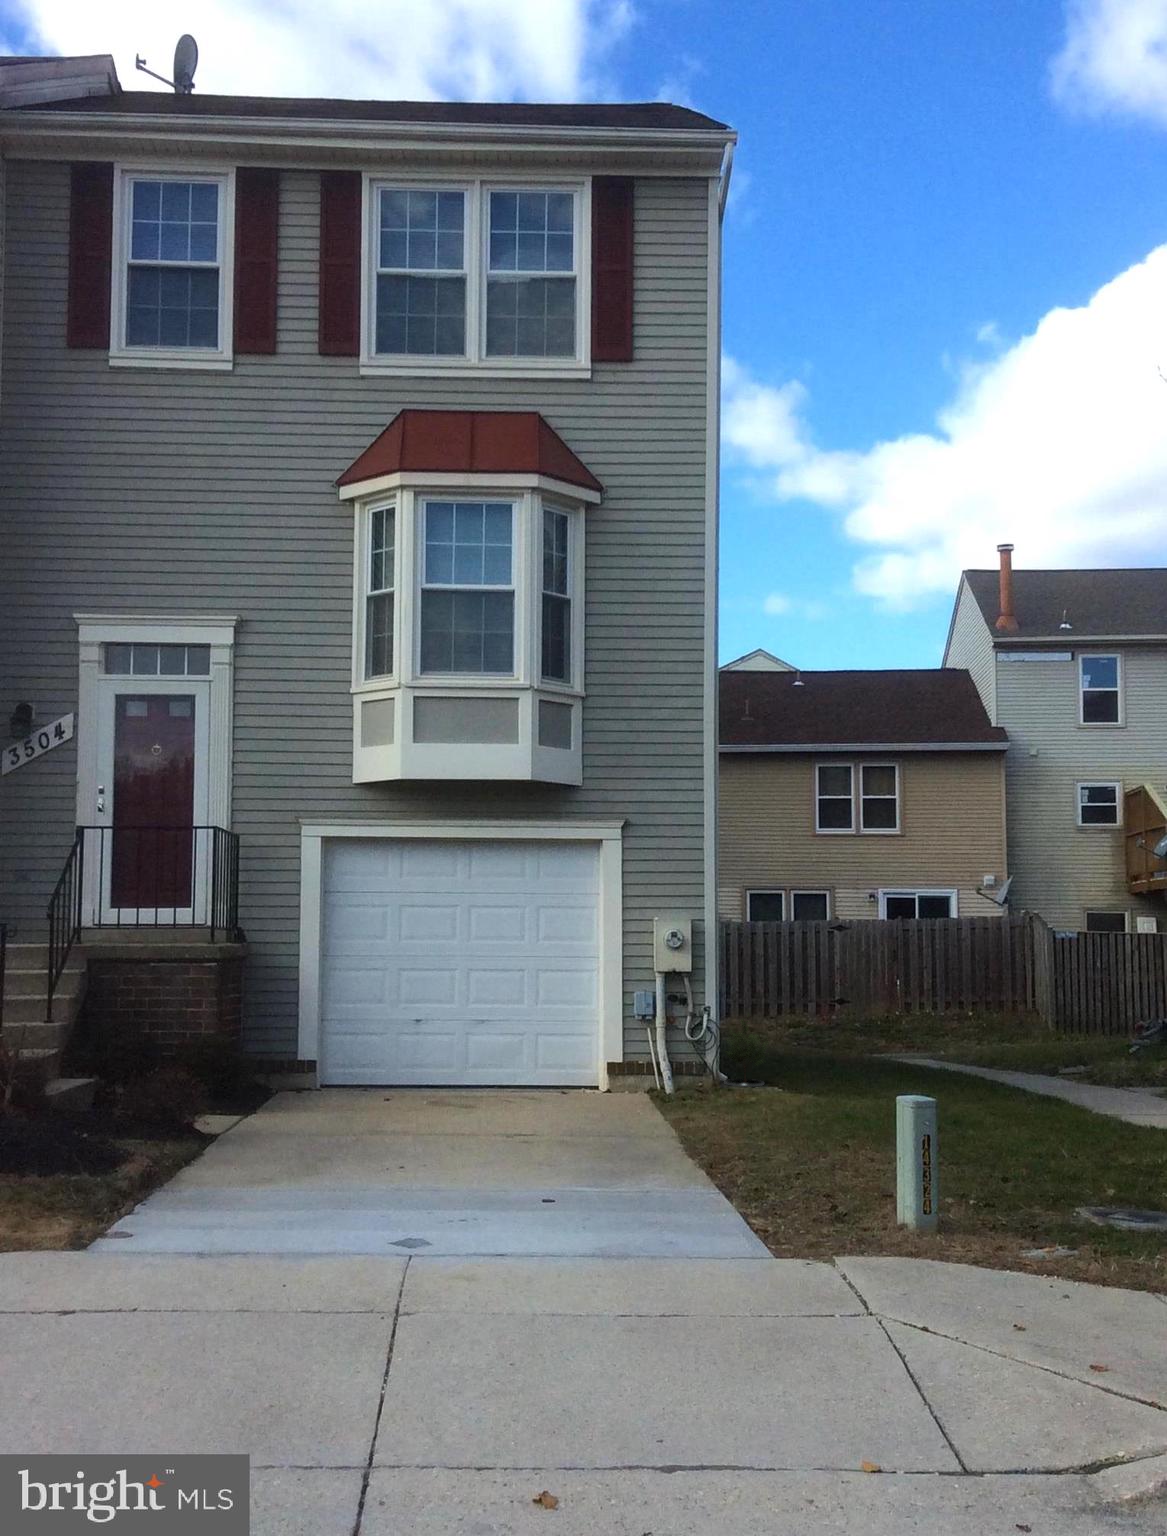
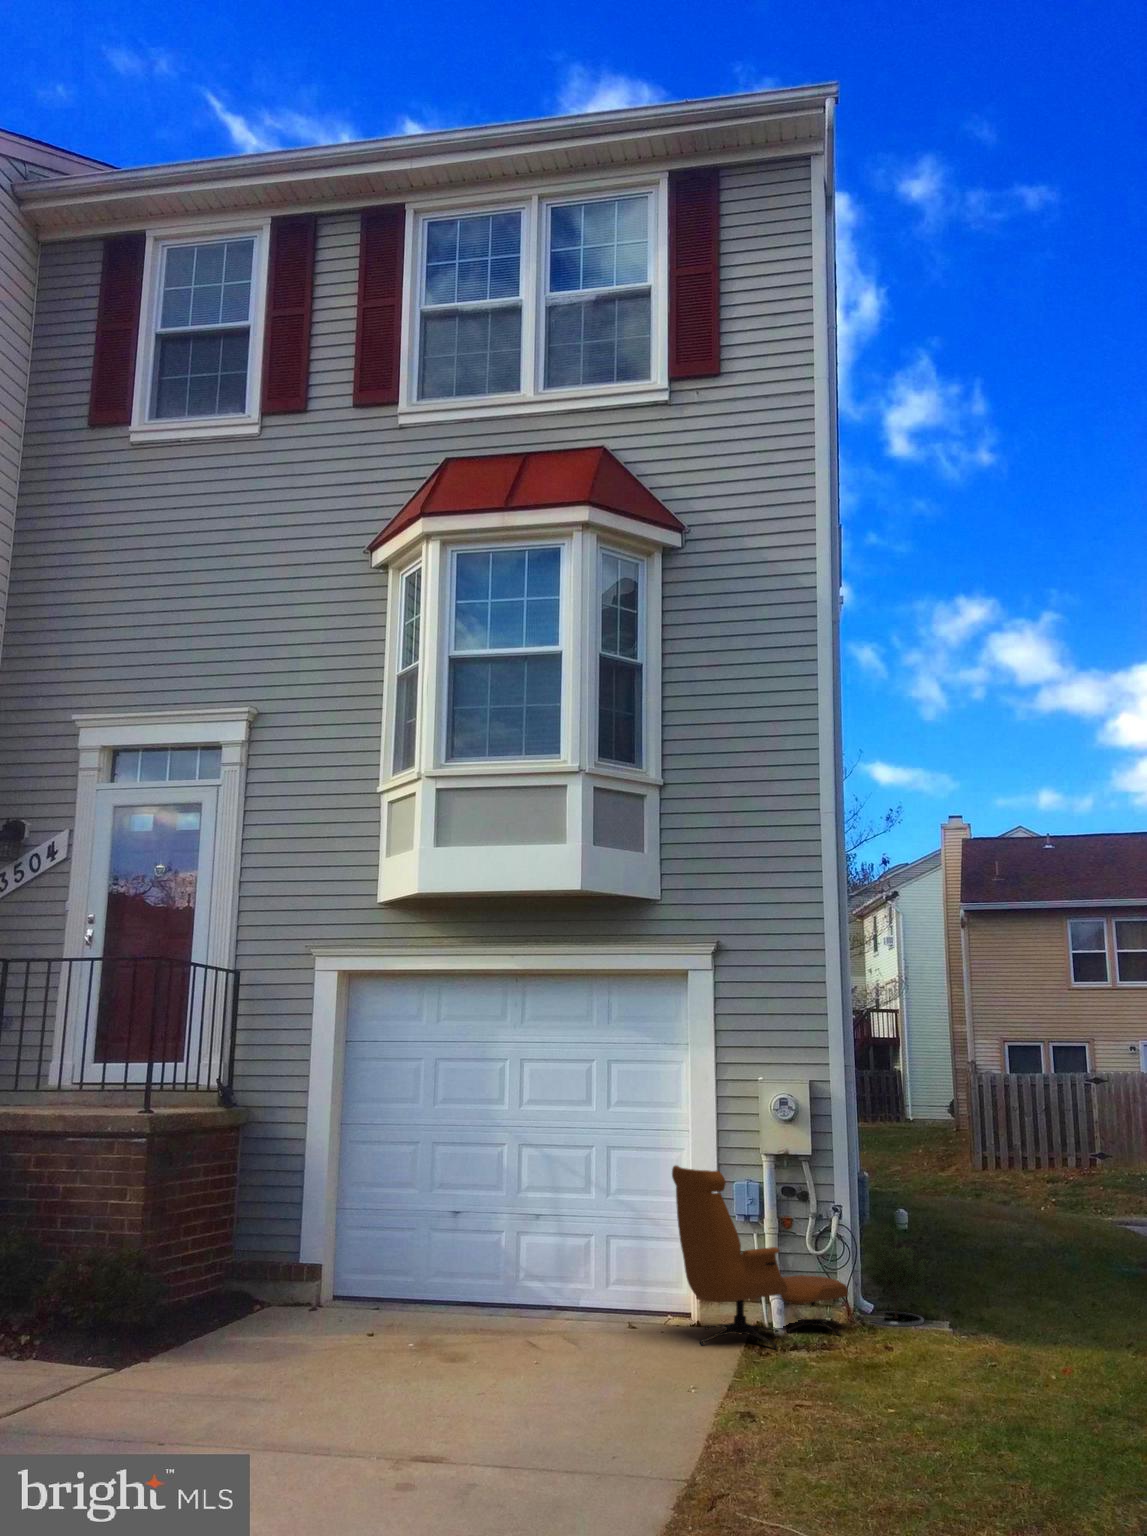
lounge chair: none [610,979,720,1099] -> present [672,1166,849,1349]

